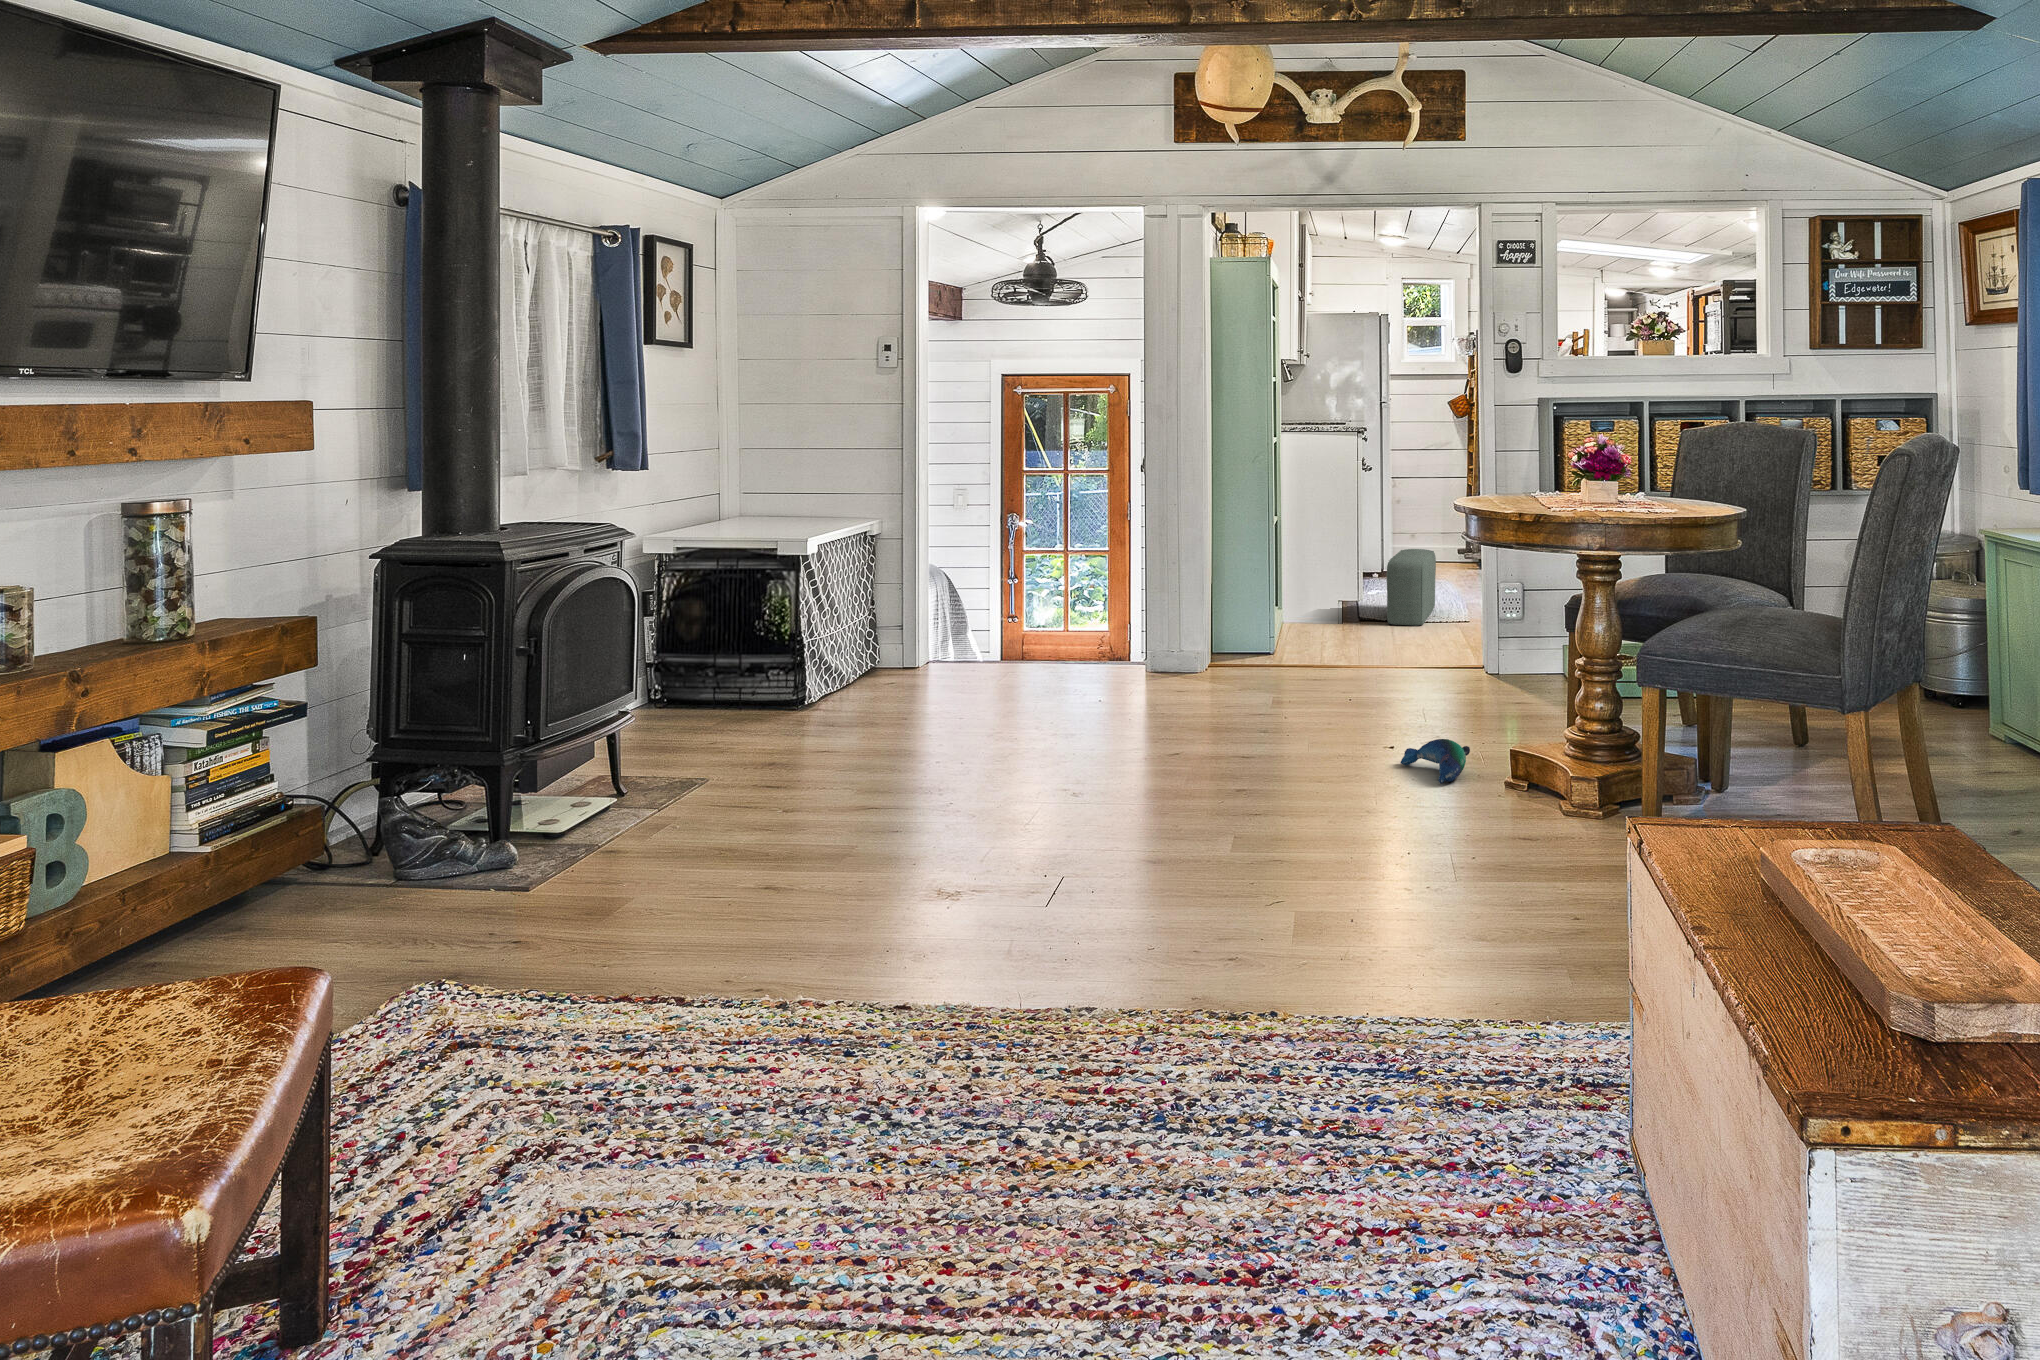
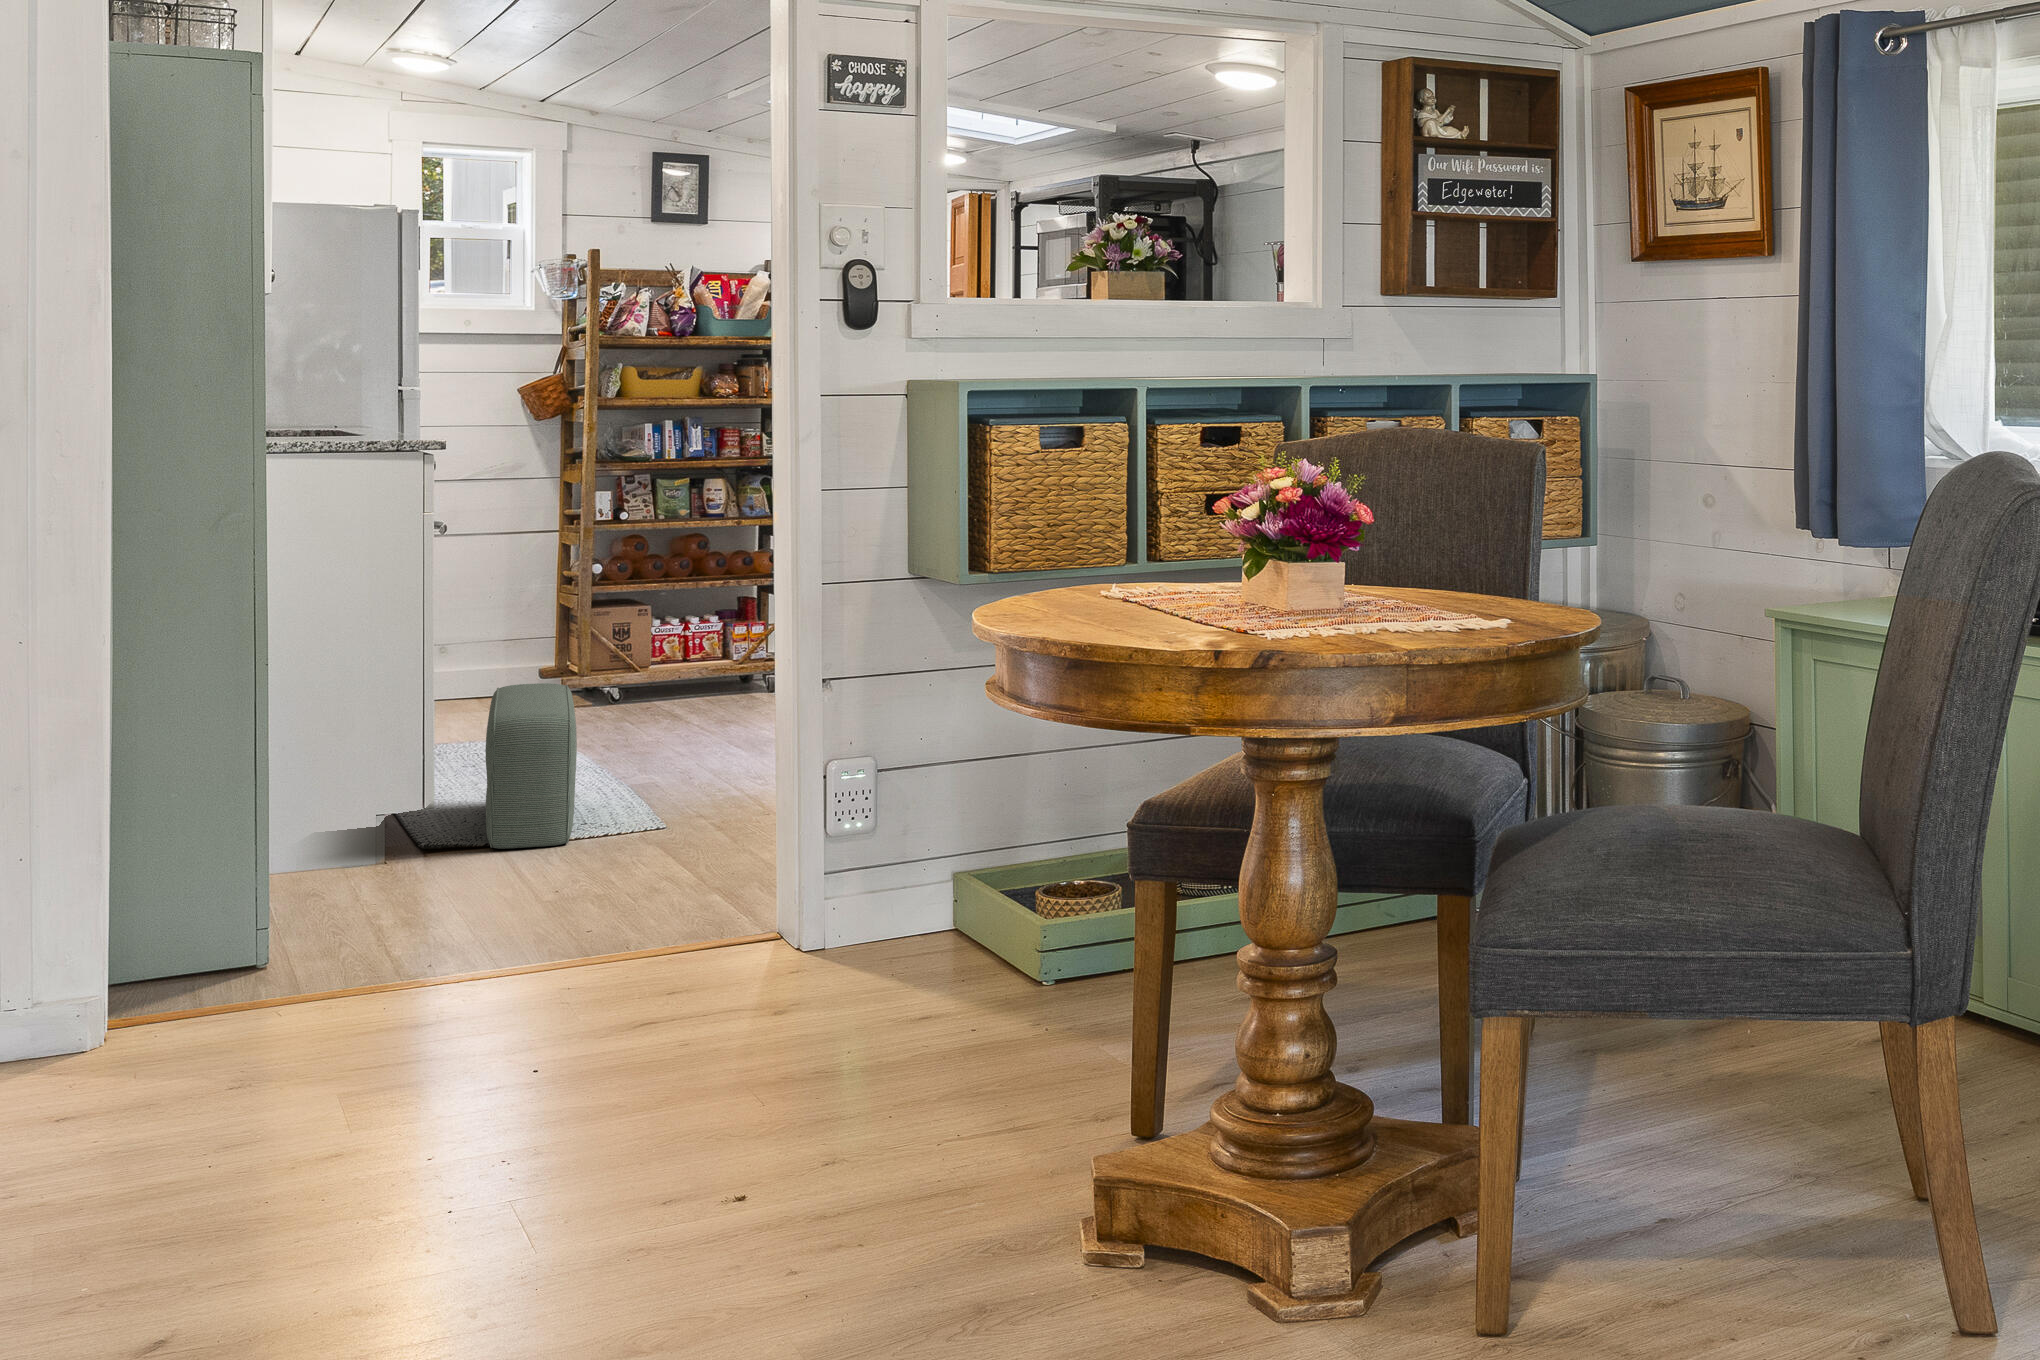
plush toy: present [1400,739,1470,783] -> none [795,1170,975,1291]

